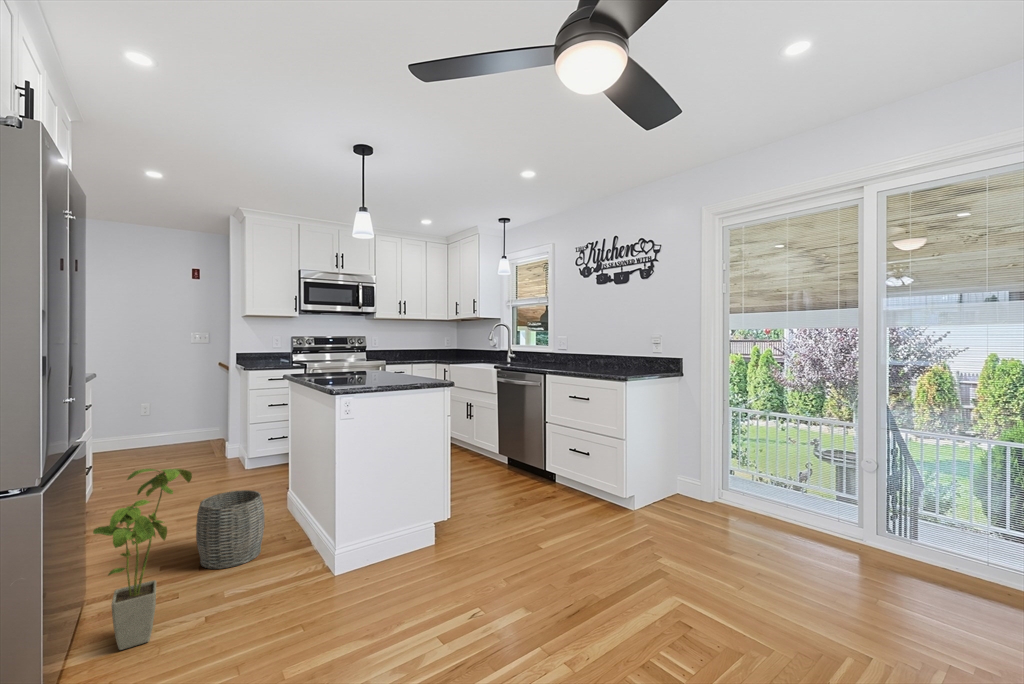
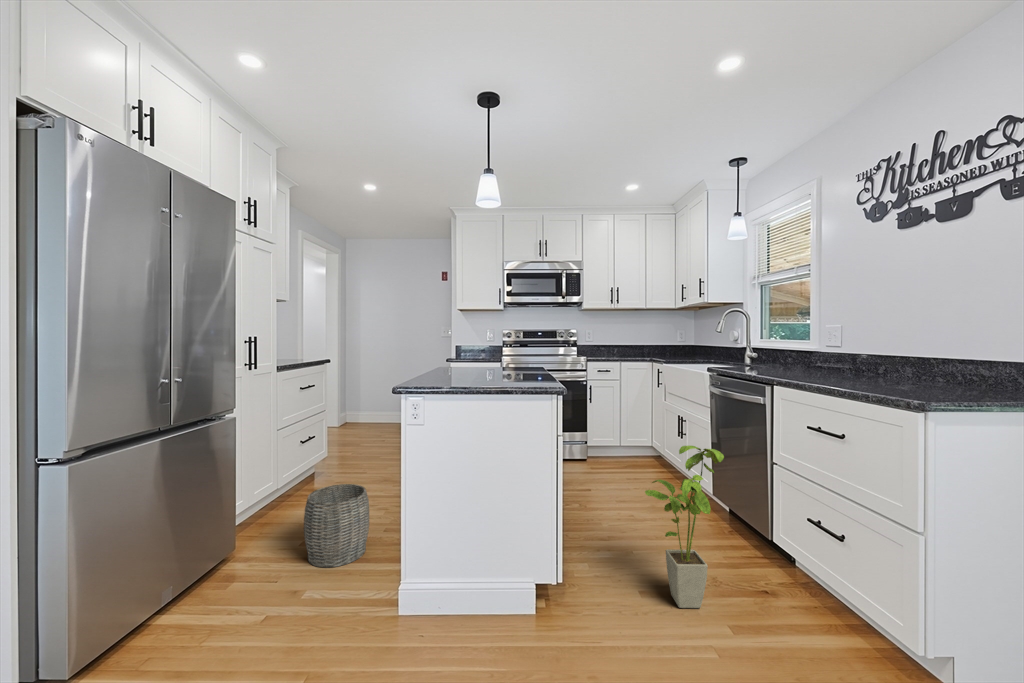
house plant: present [93,469,192,650] -> present [645,446,724,608]

